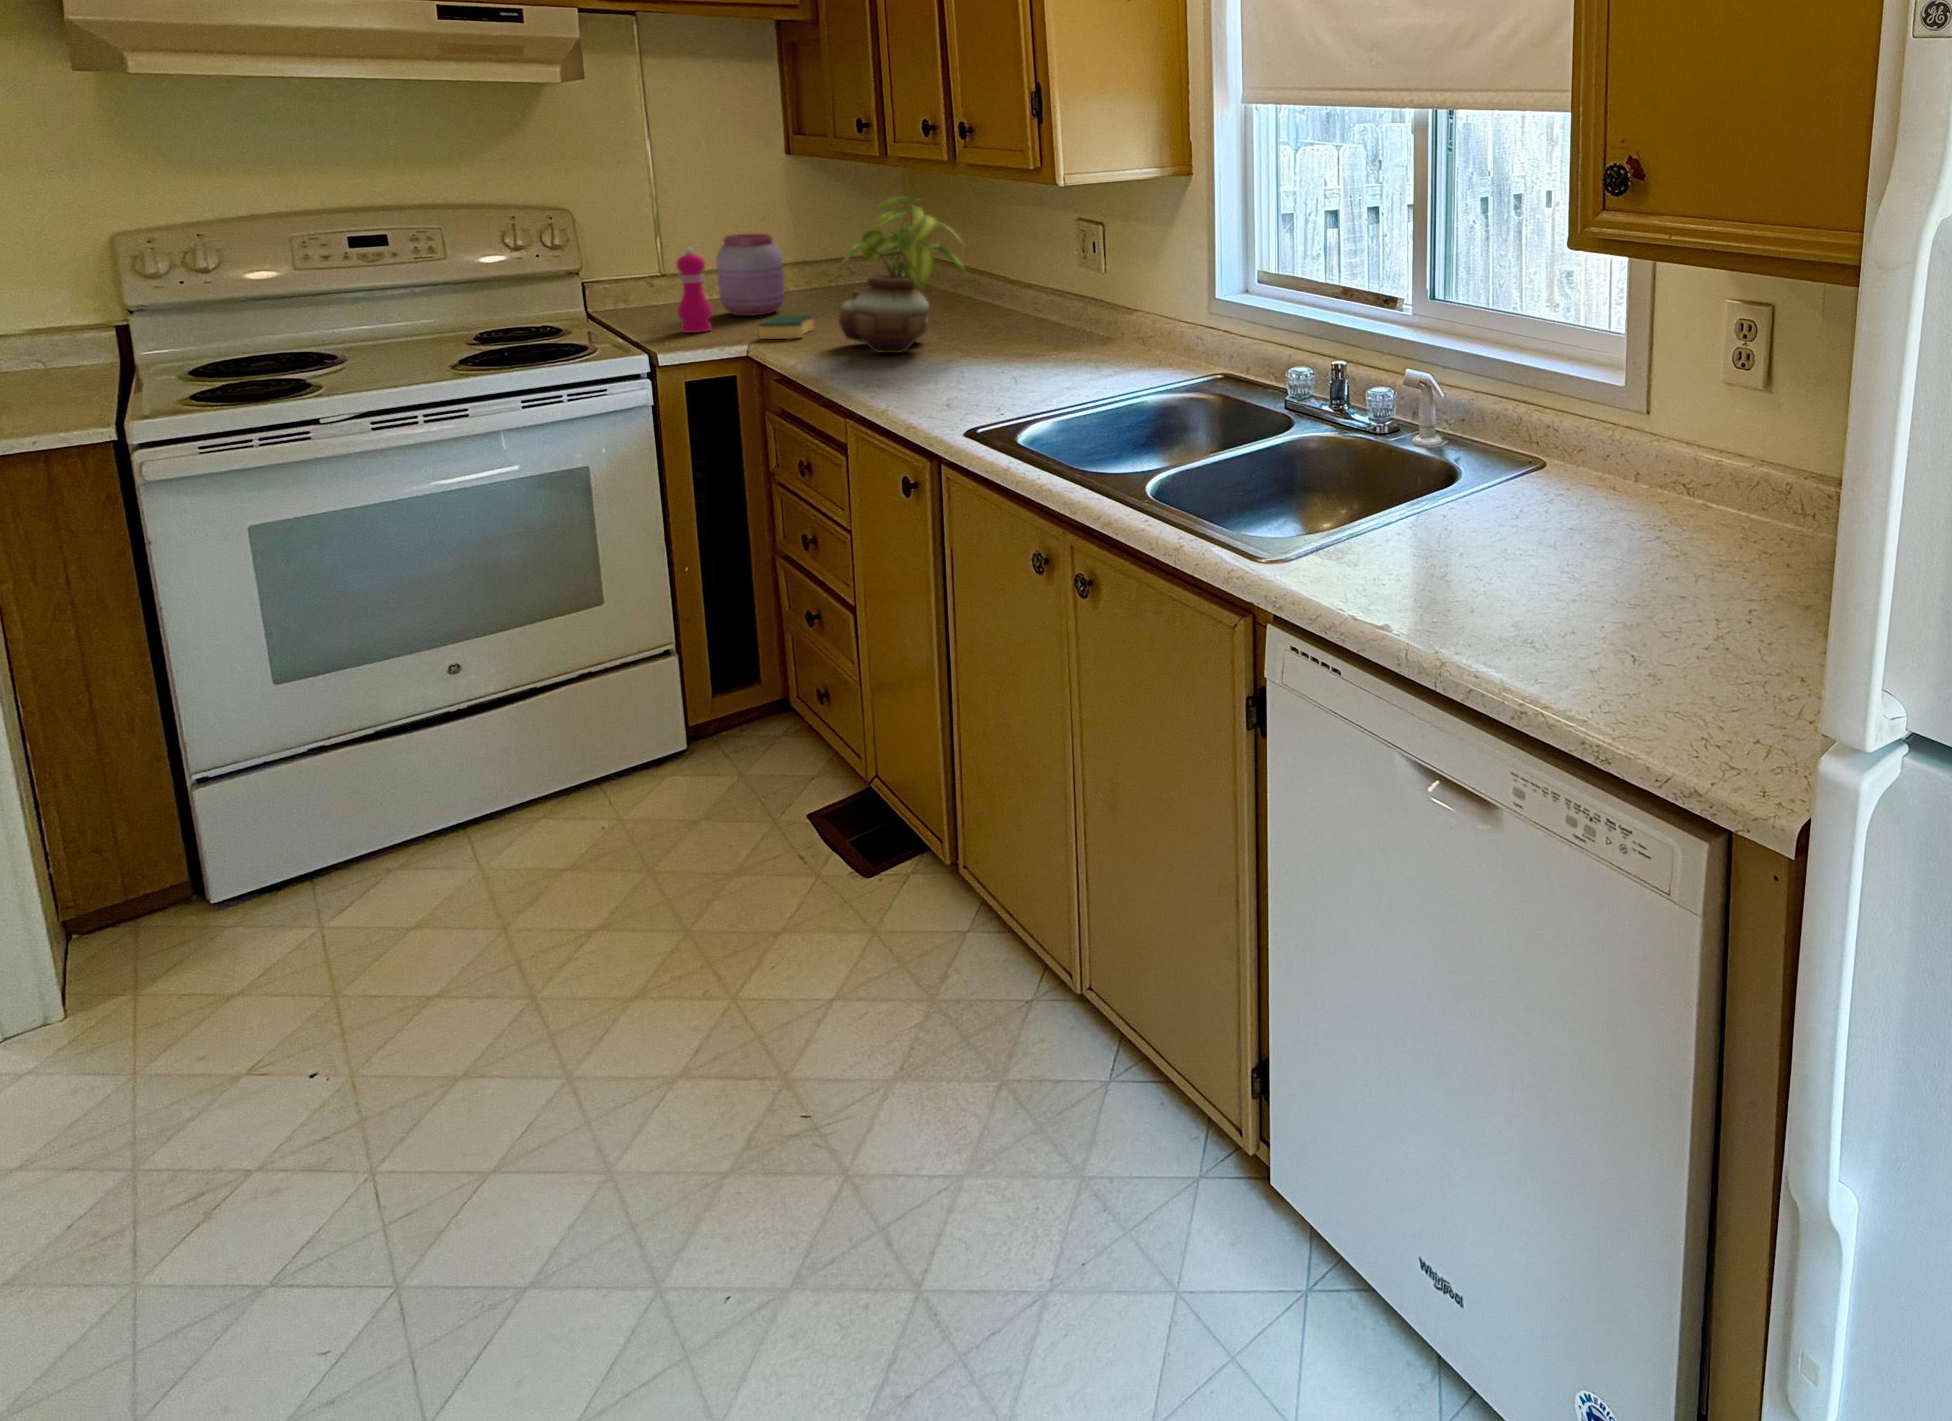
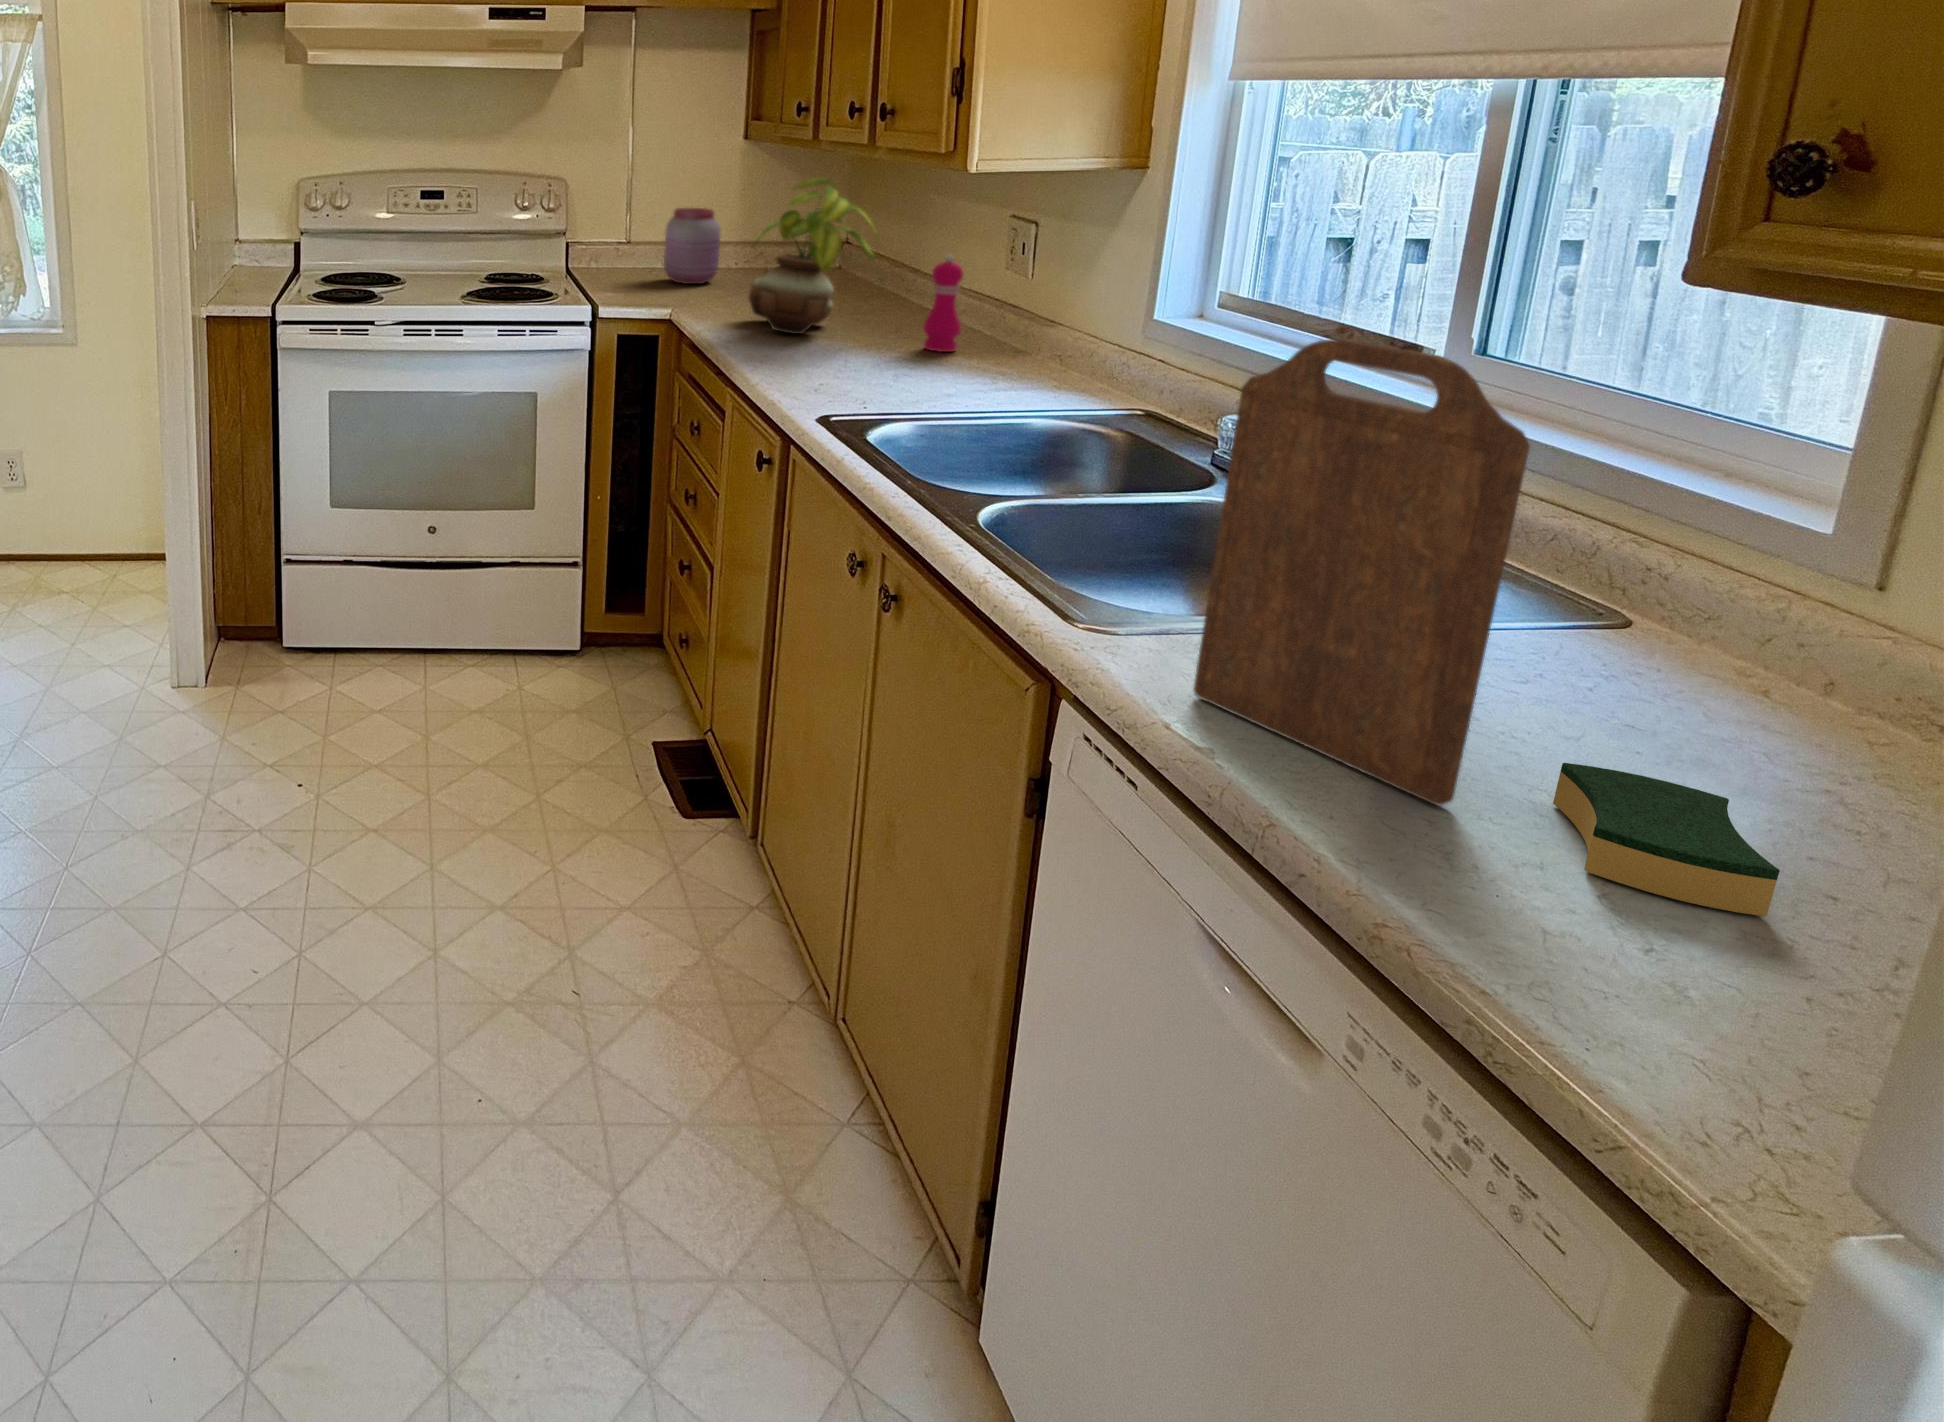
pepper mill: present [676,248,712,333] -> present [924,255,964,352]
cutting board: none [1354,300,1529,613] -> present [1193,339,1530,805]
sponge: present [759,315,814,339] -> present [1553,763,1780,916]

